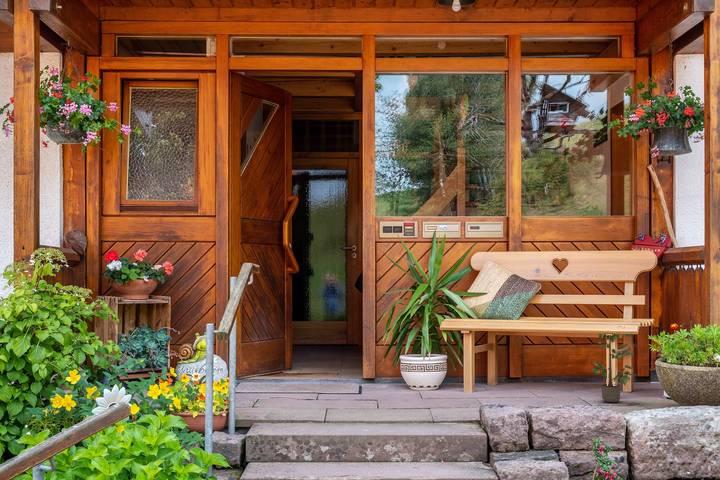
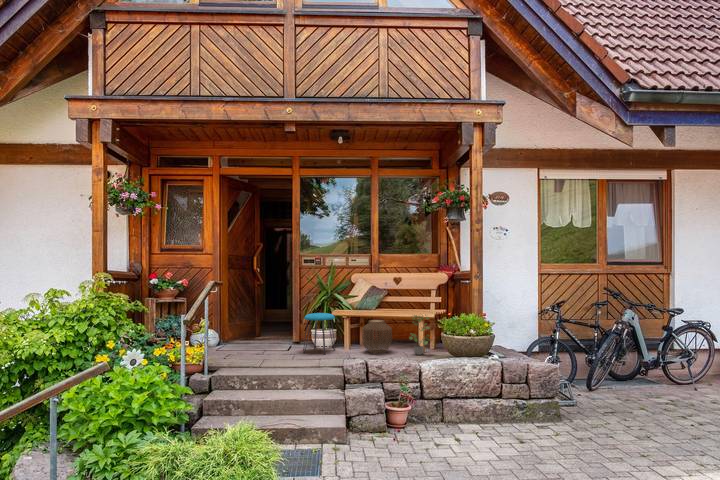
stool: none [391,325,448,400] -> present [303,313,335,355]
woven basket: none [500,337,557,399] -> present [362,320,392,354]

